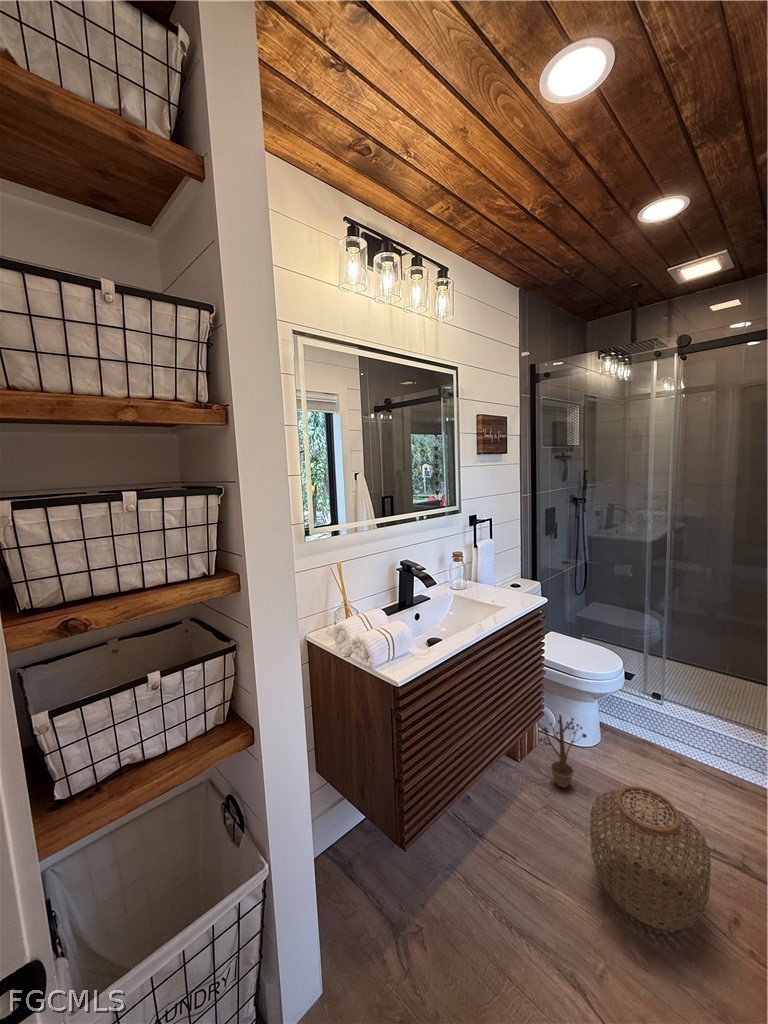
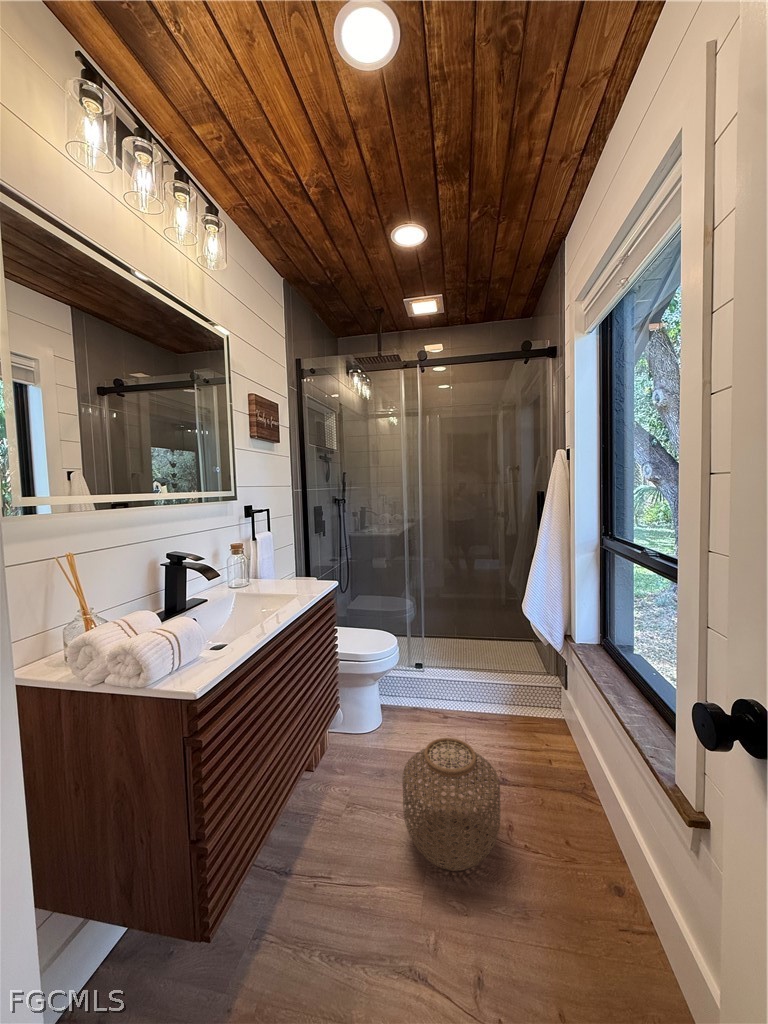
decorative plant: present [529,715,587,788] -> none [330,699,380,787]

